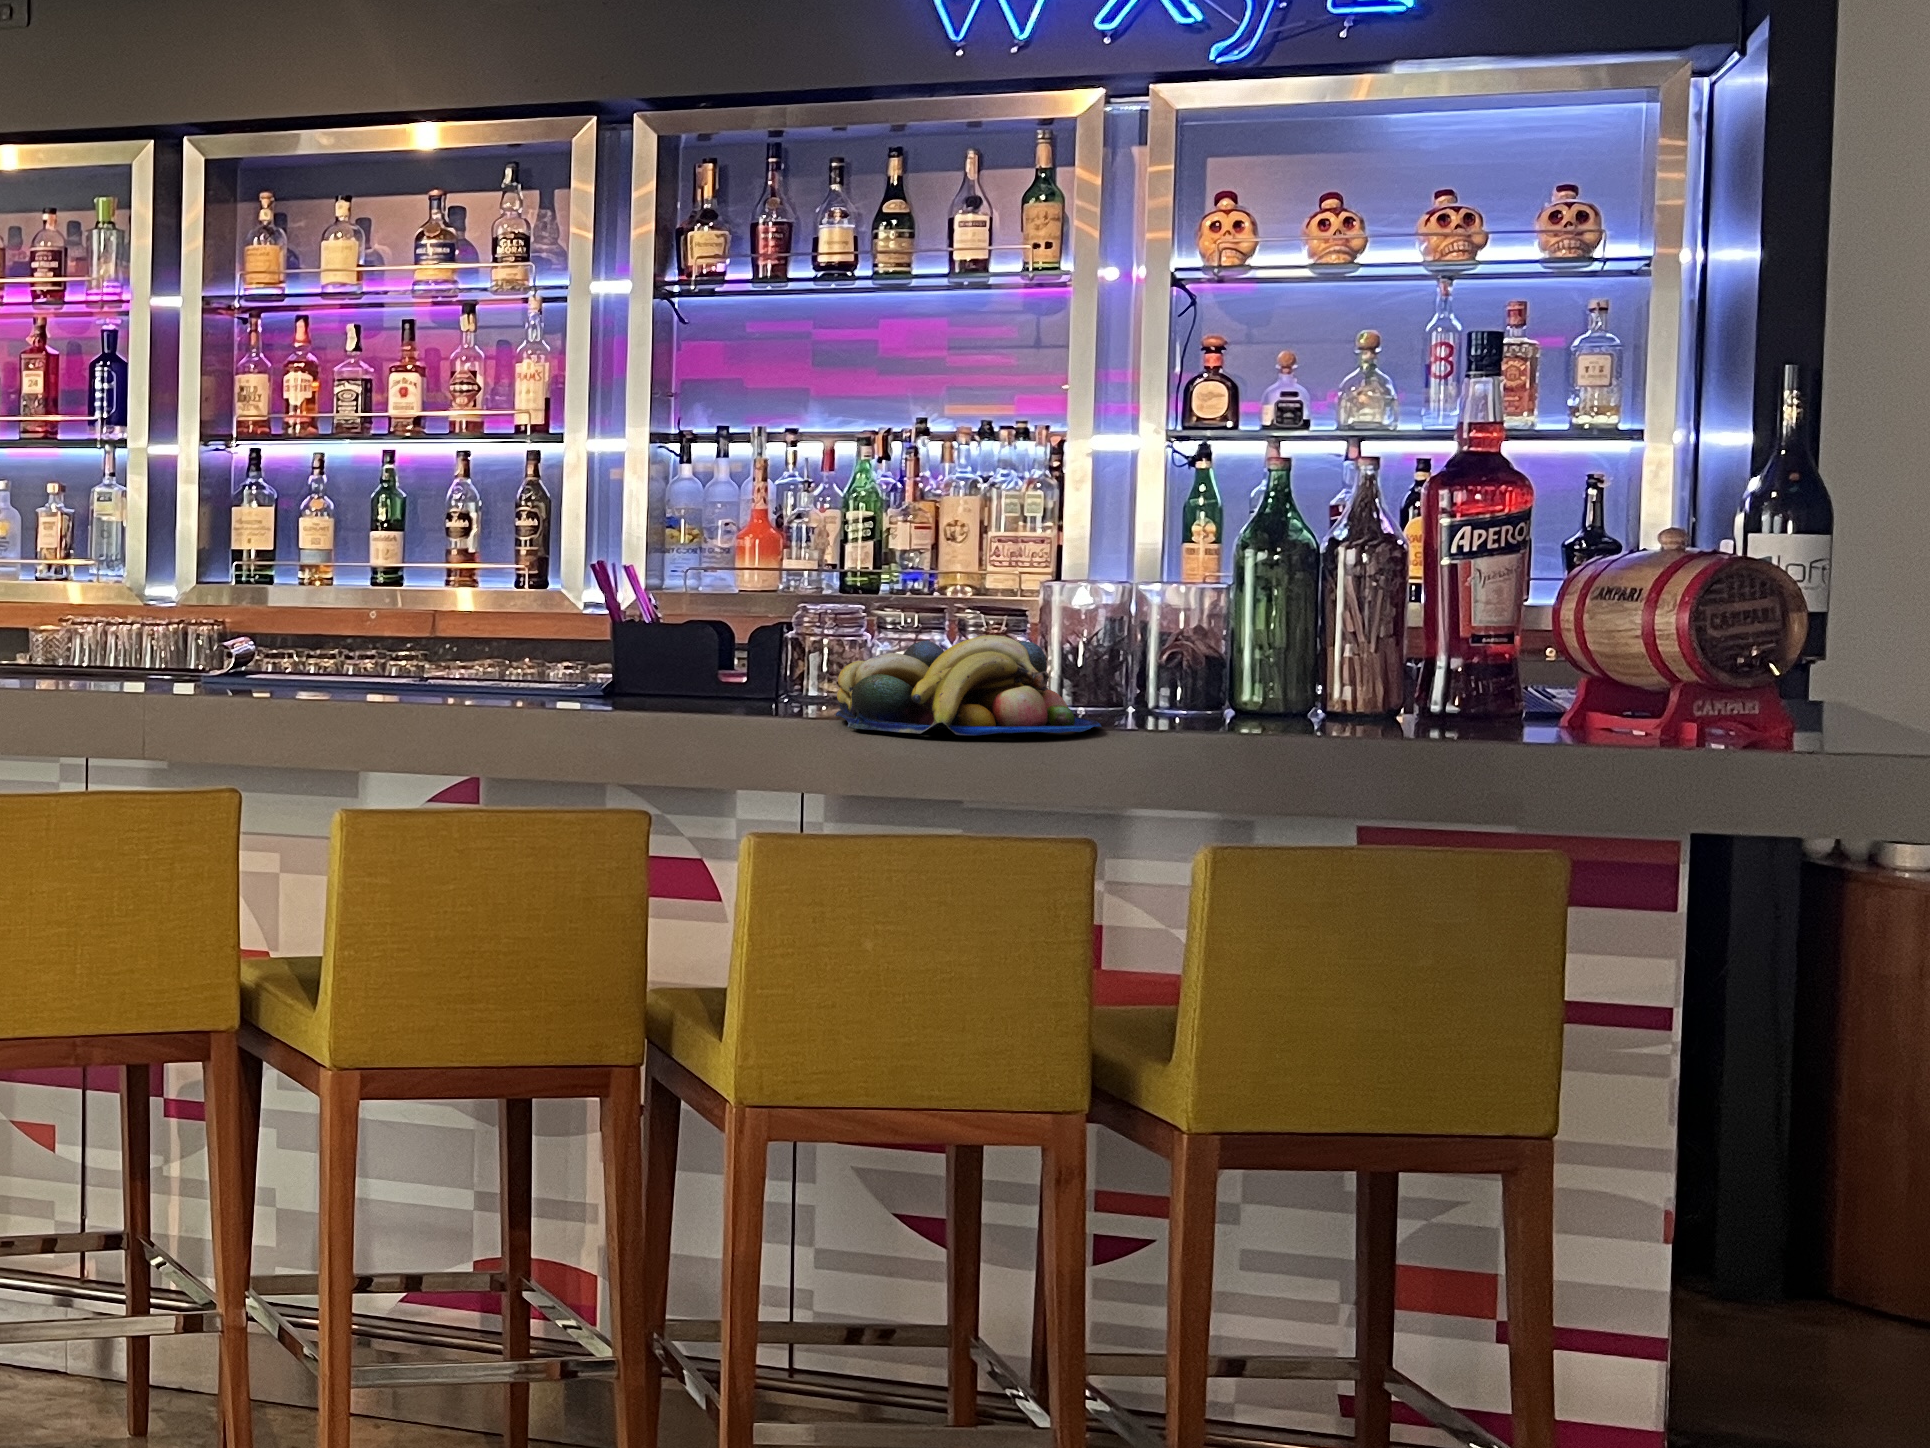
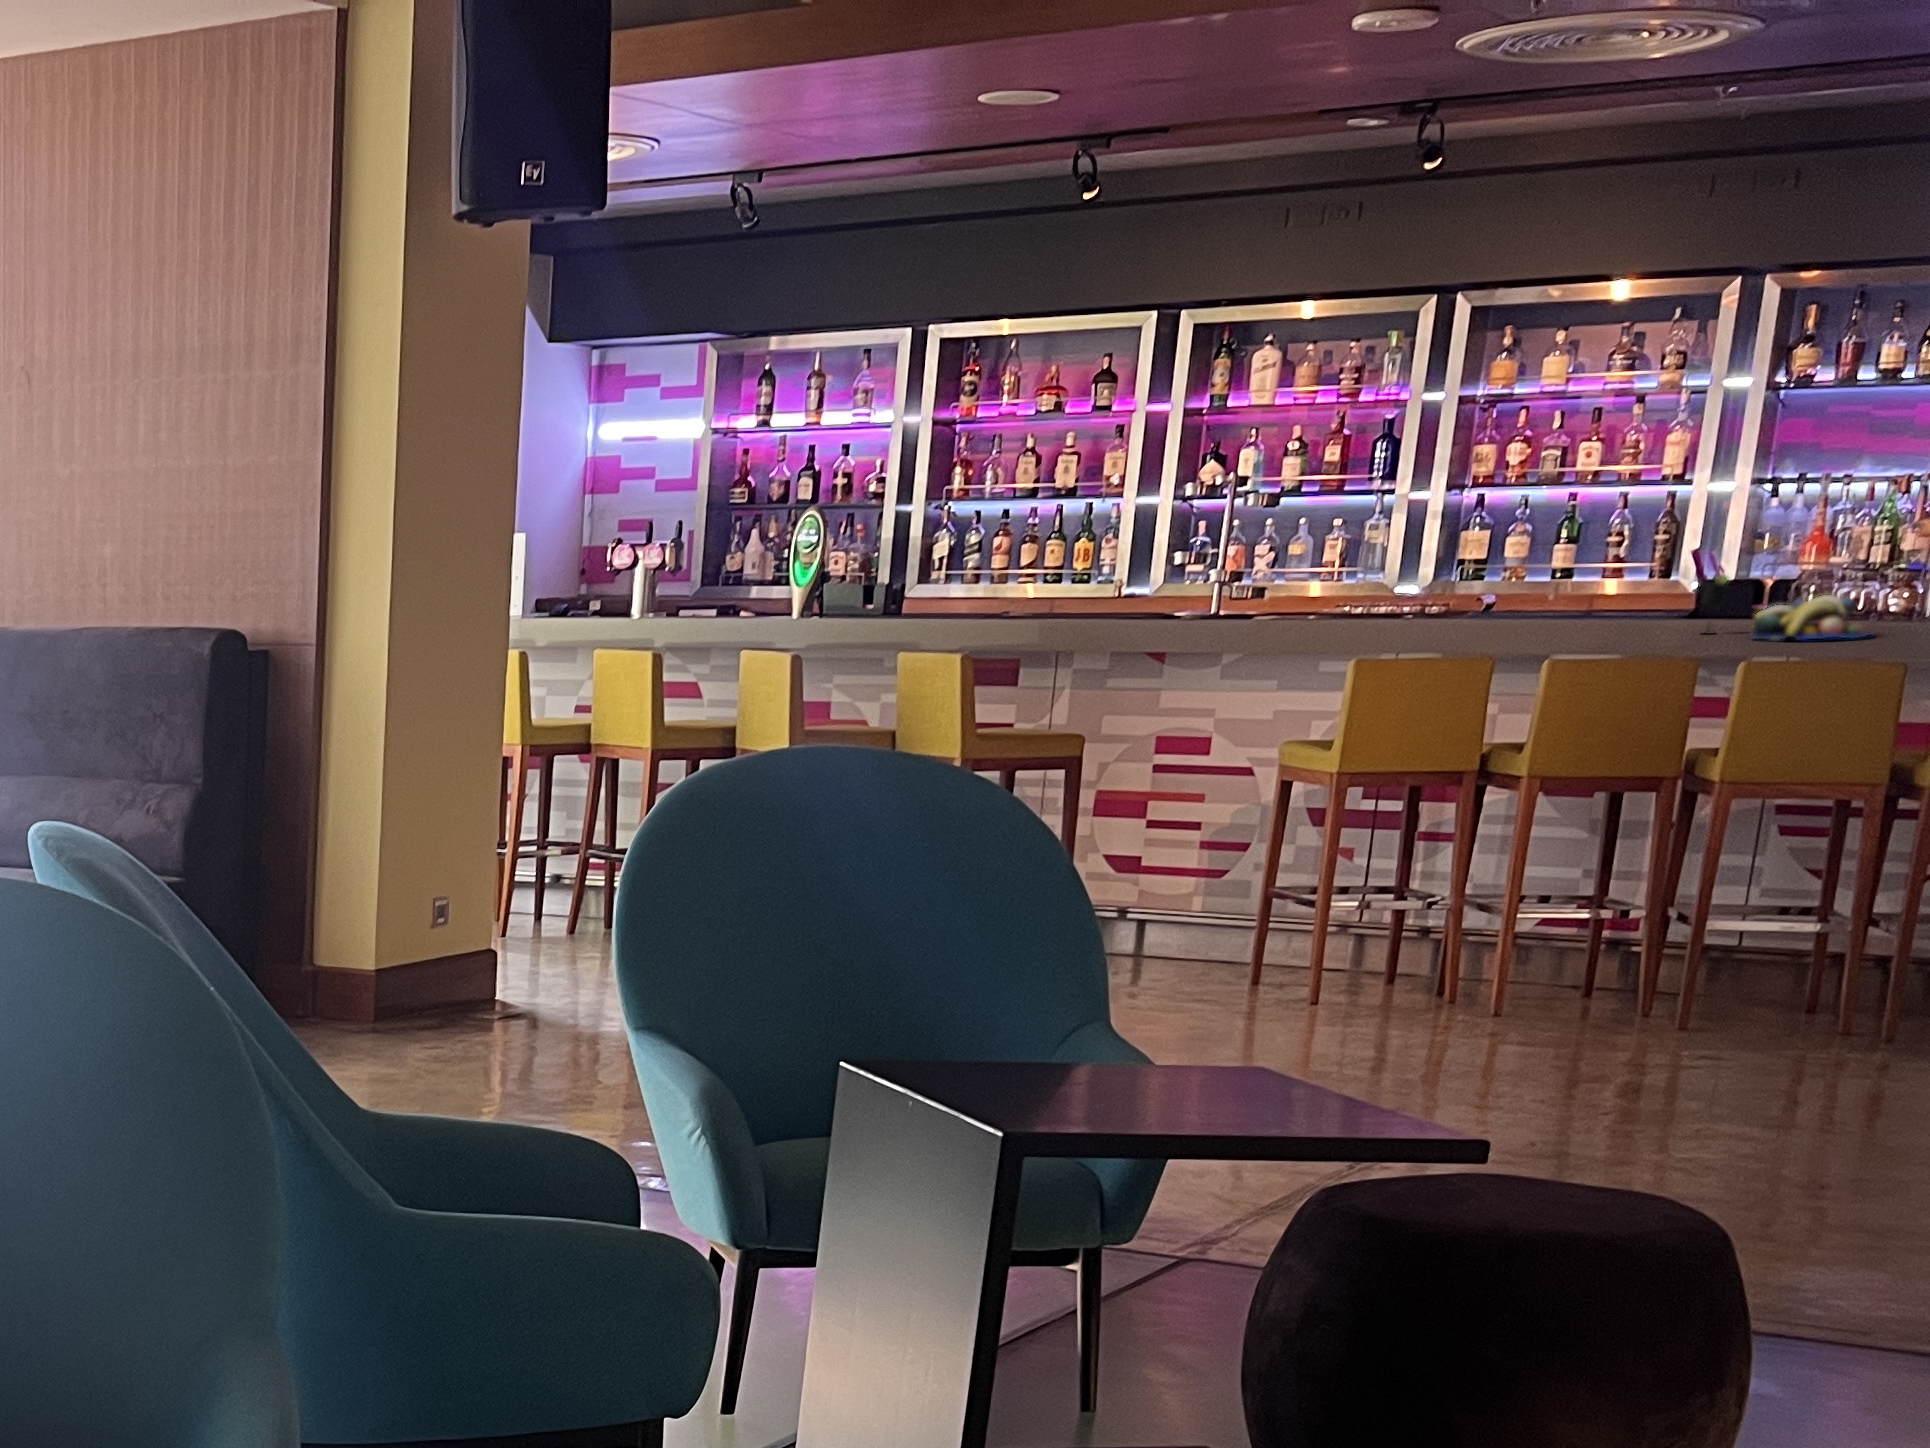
wine glass: none [719,573,773,709] -> present [1702,571,1729,632]

